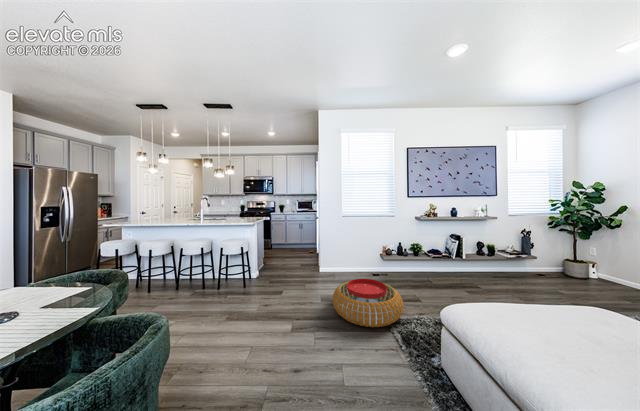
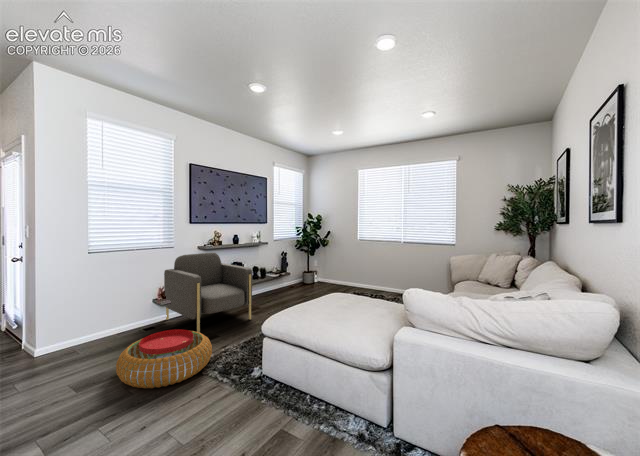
armchair: none [386,223,465,295] -> present [164,252,252,333]

